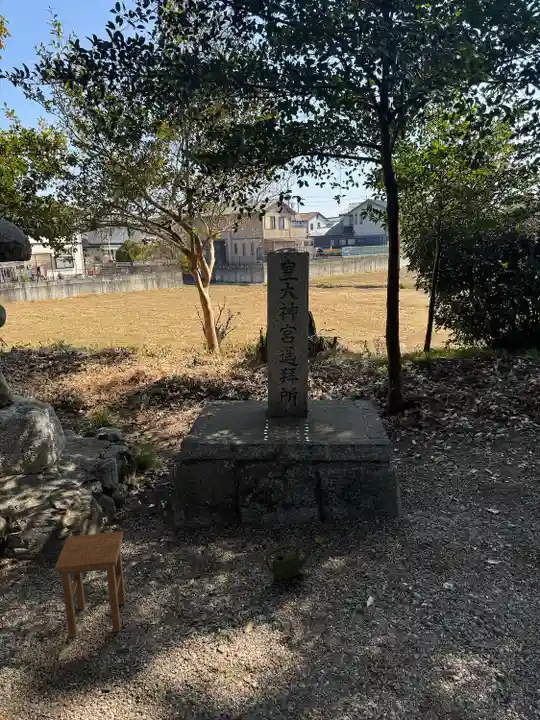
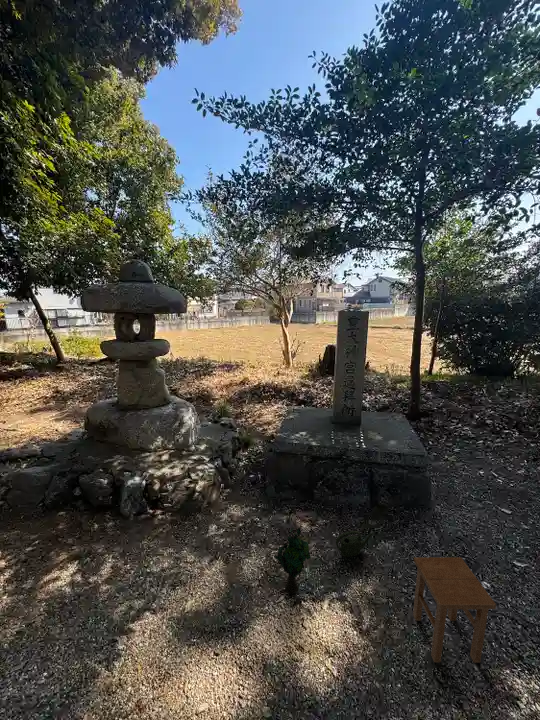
stool: present [55,531,125,637] -> present [413,557,496,663]
decorative plant: none [177,536,229,624] -> present [274,528,311,594]

